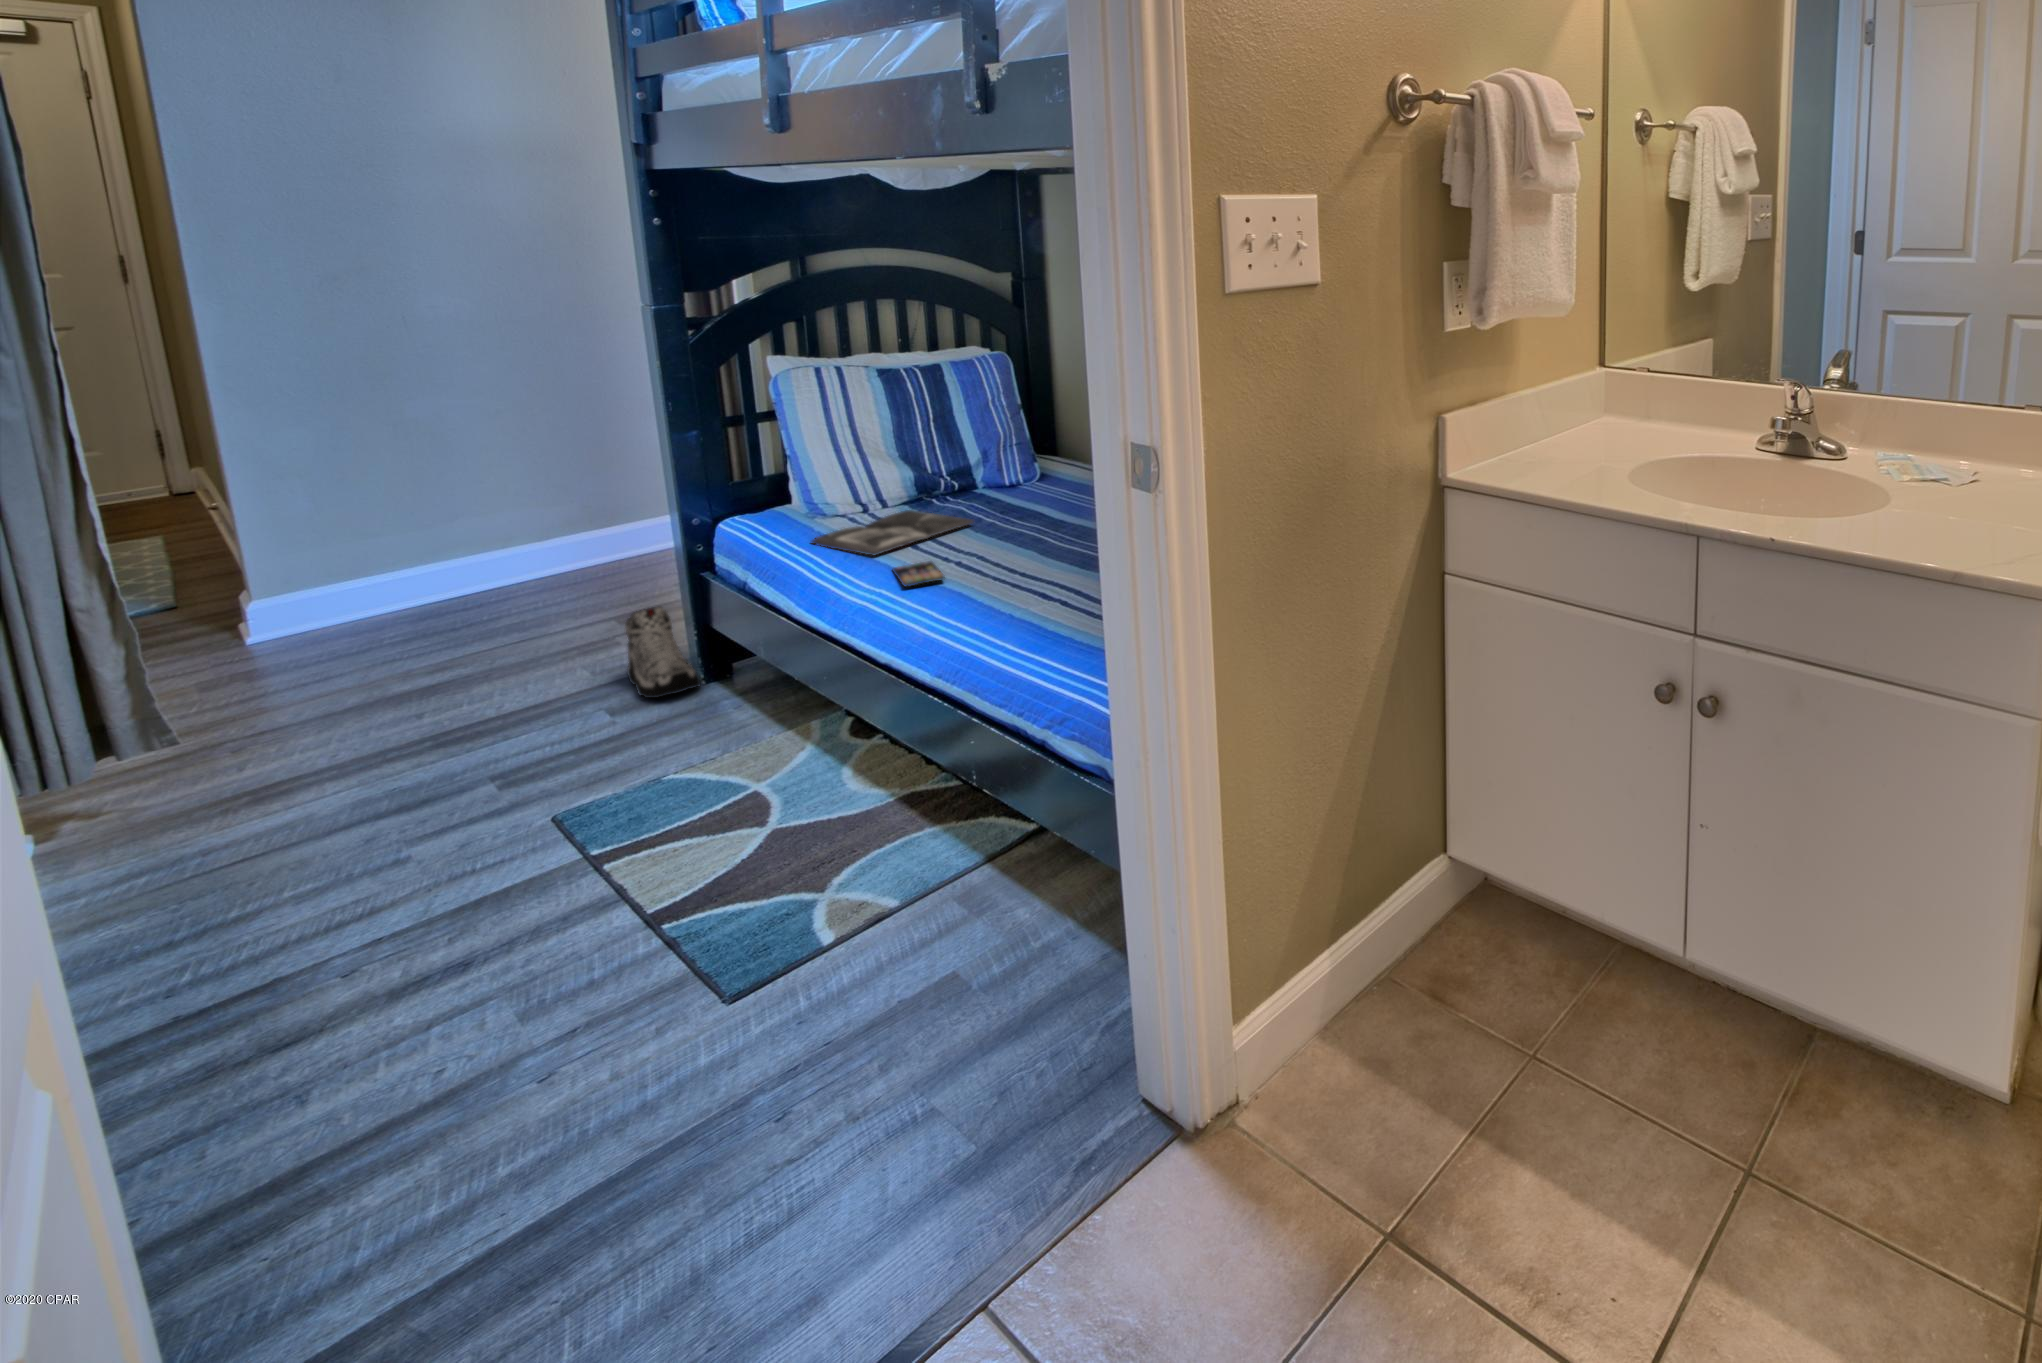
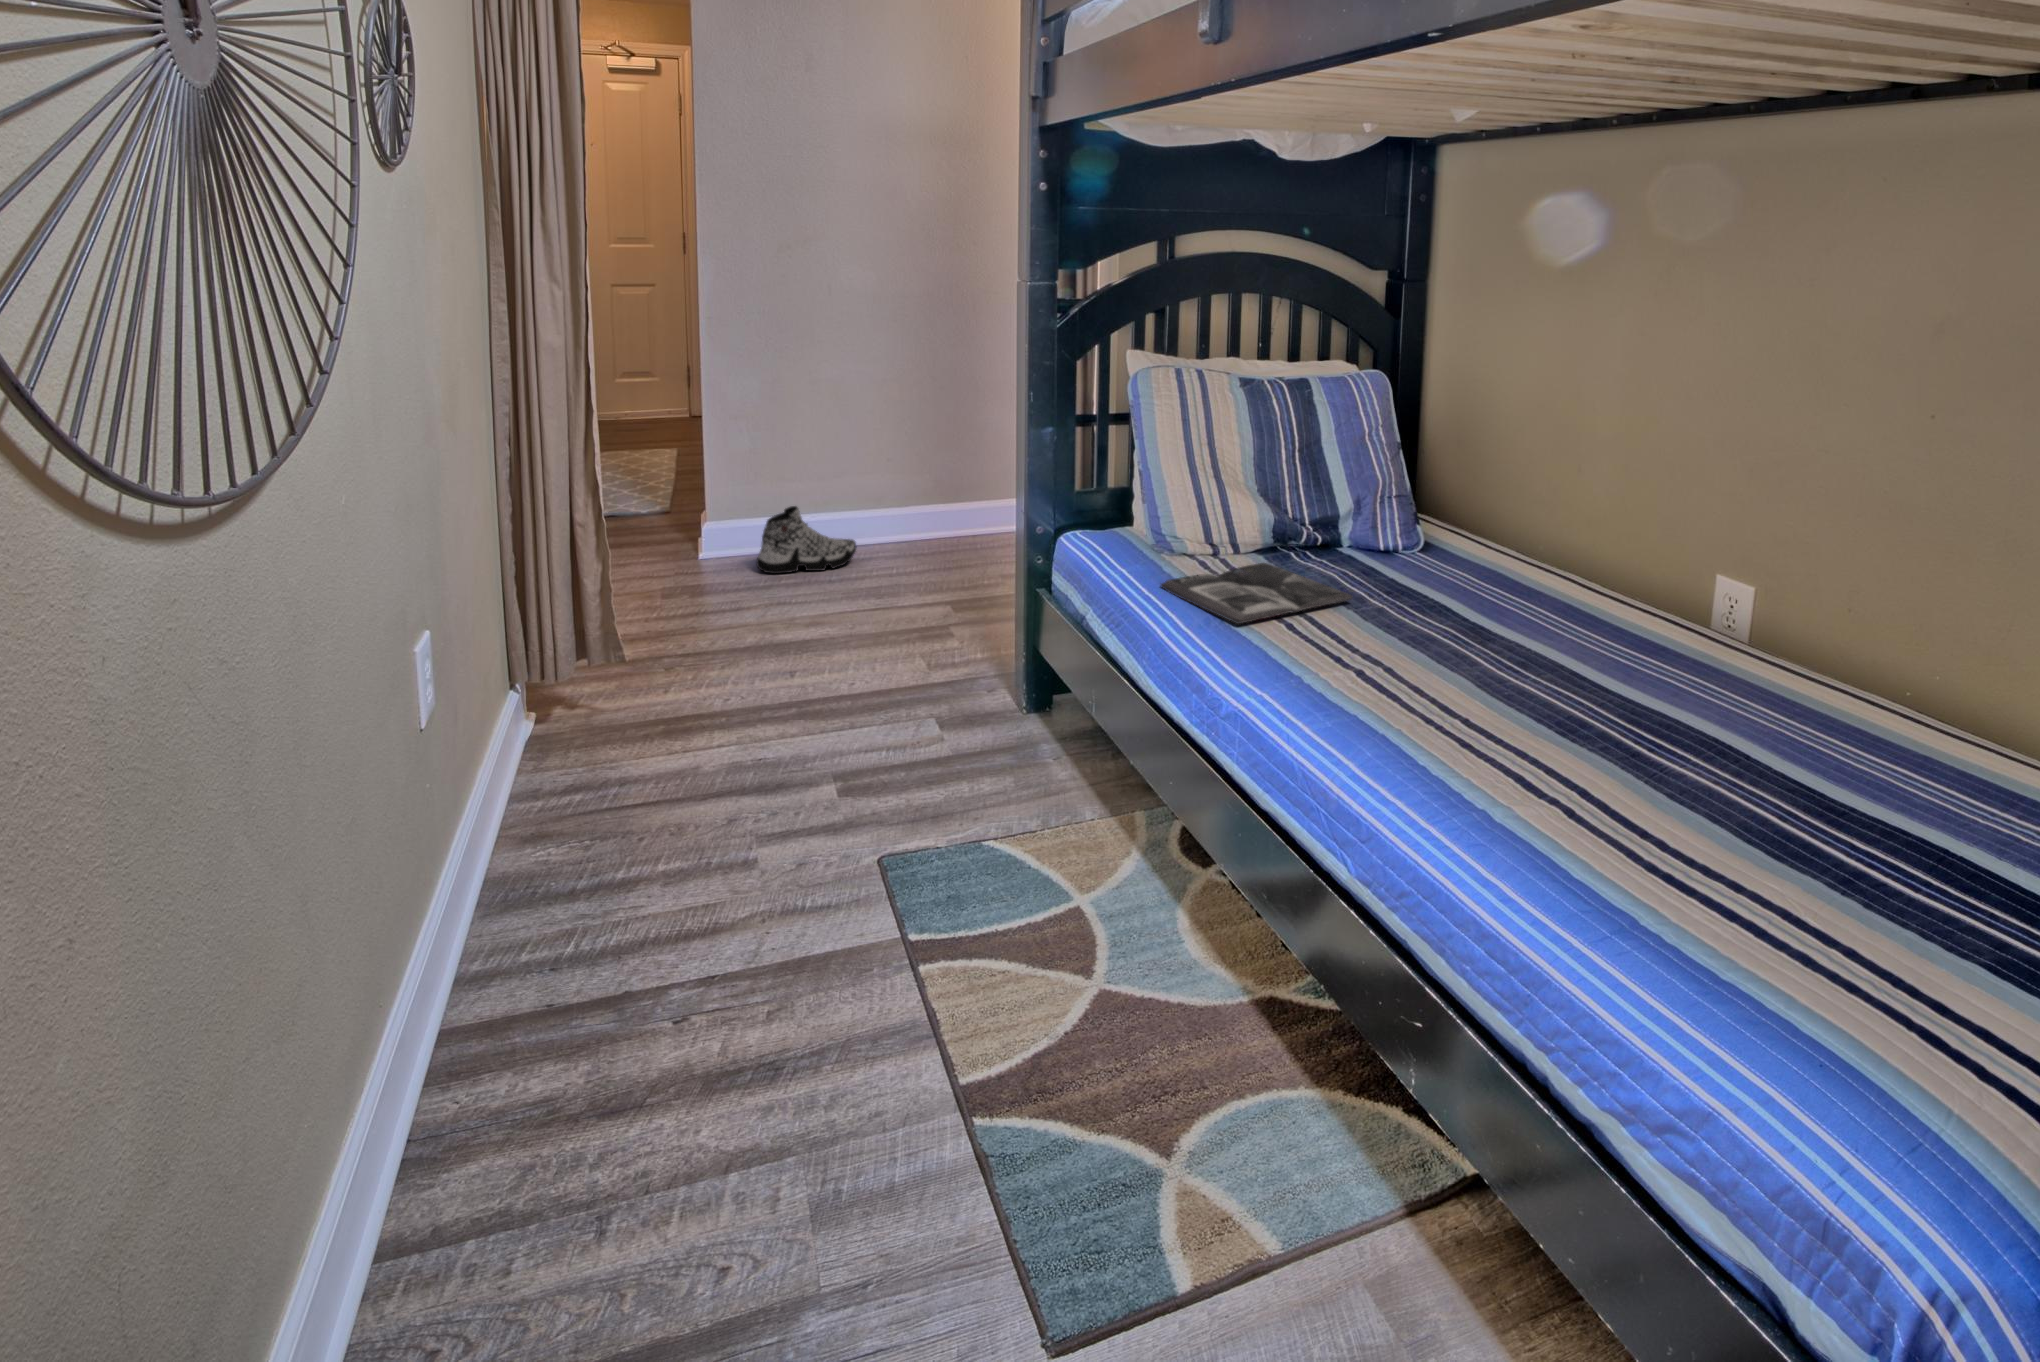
smartphone: present [893,561,944,587] -> none [1264,650,1342,690]
sneaker: present [625,607,700,698] -> present [757,506,856,574]

